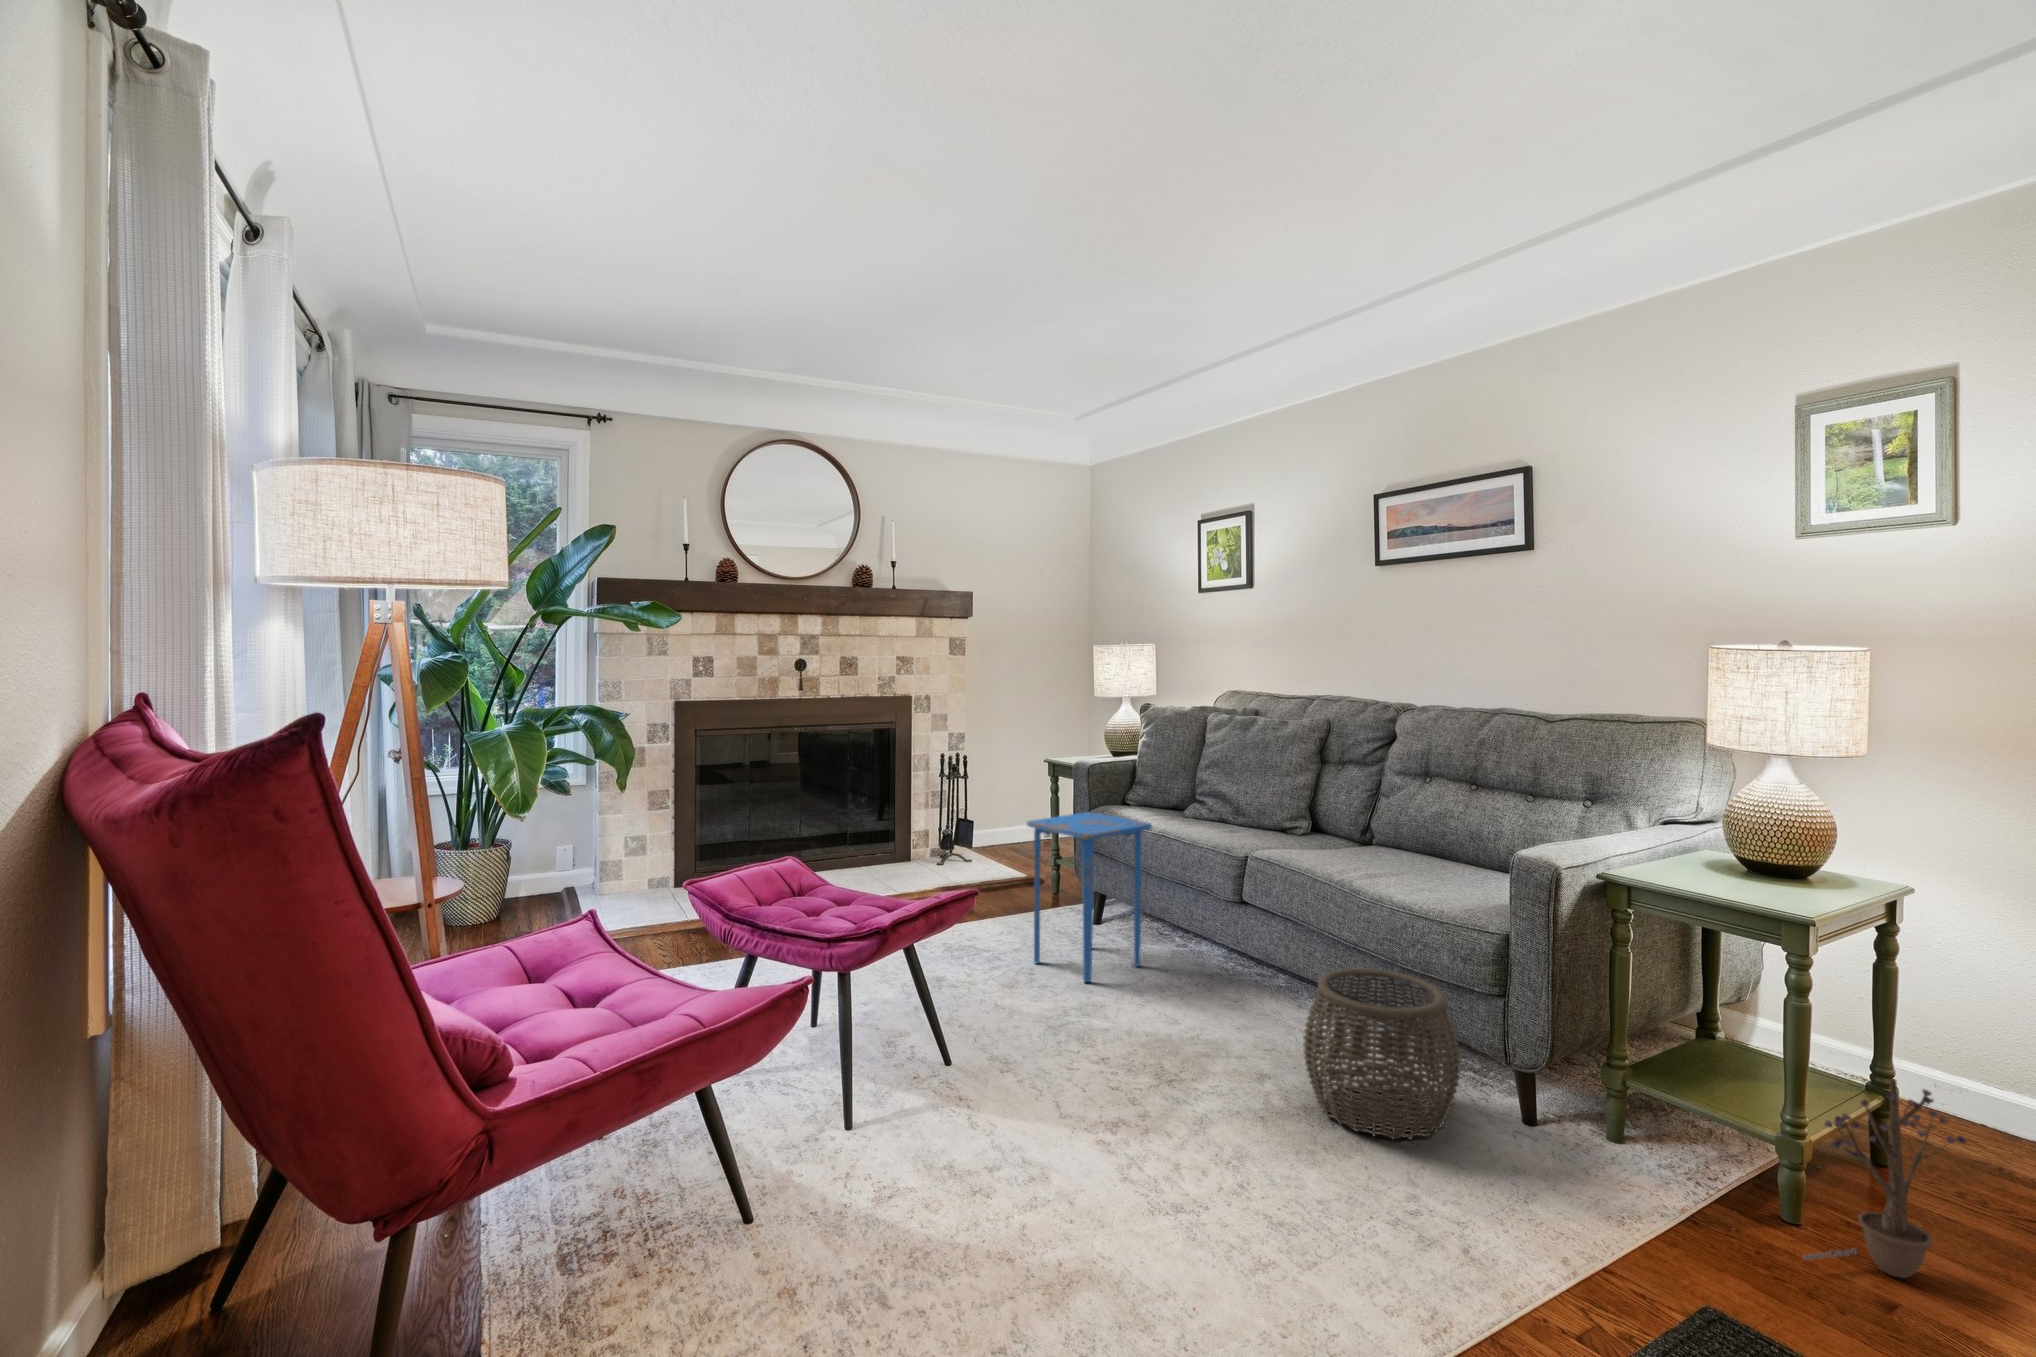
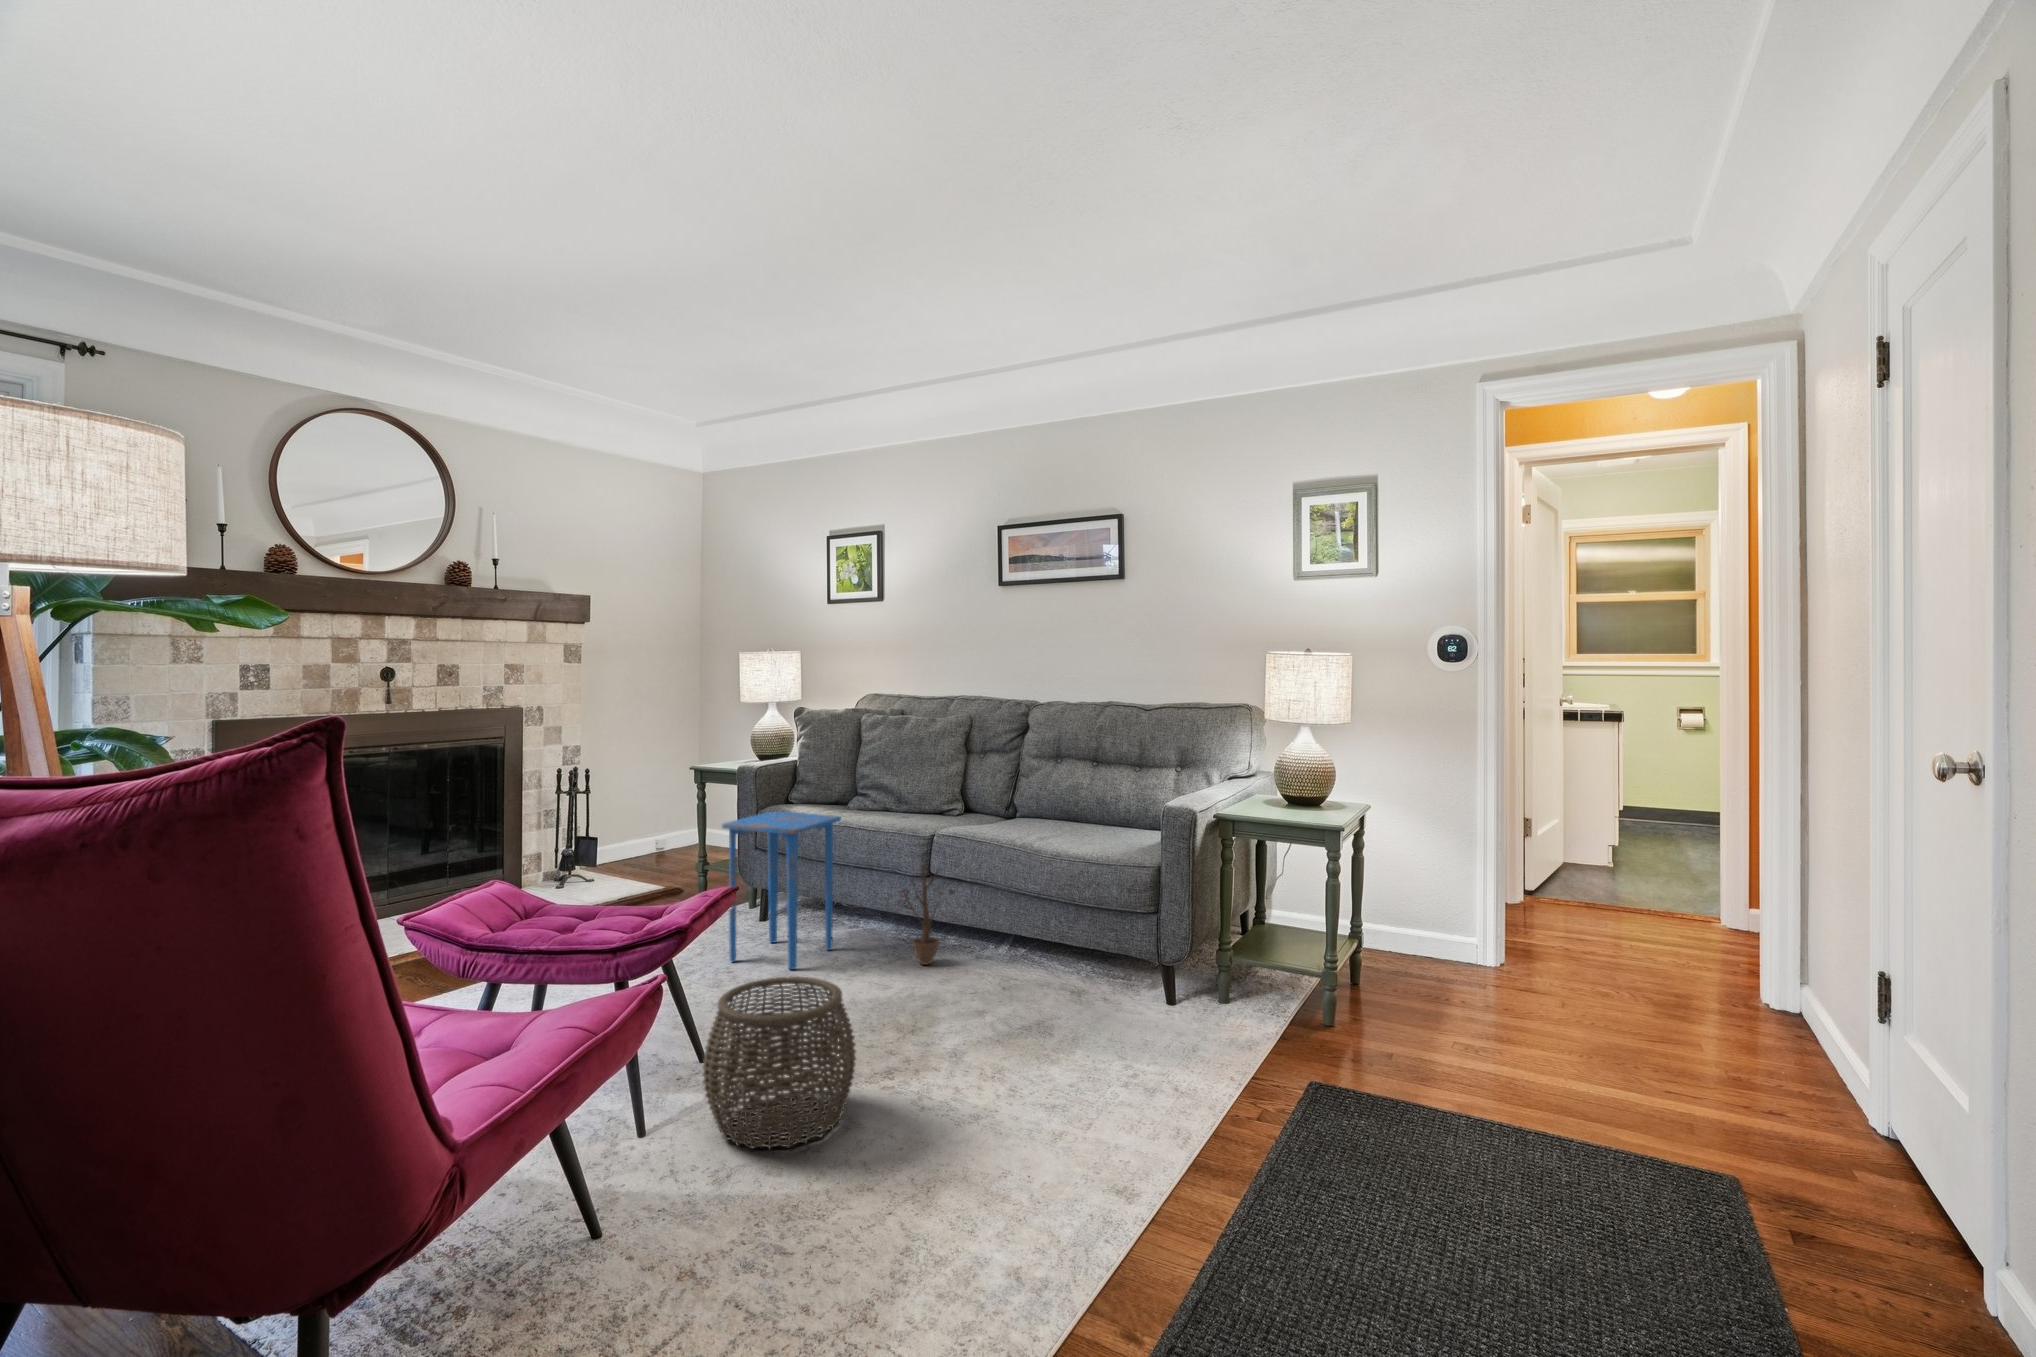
woven basket: present [1303,968,1461,1139] -> present [702,977,856,1149]
decorative plant: present [1803,1079,1967,1278] -> present [885,867,954,965]

